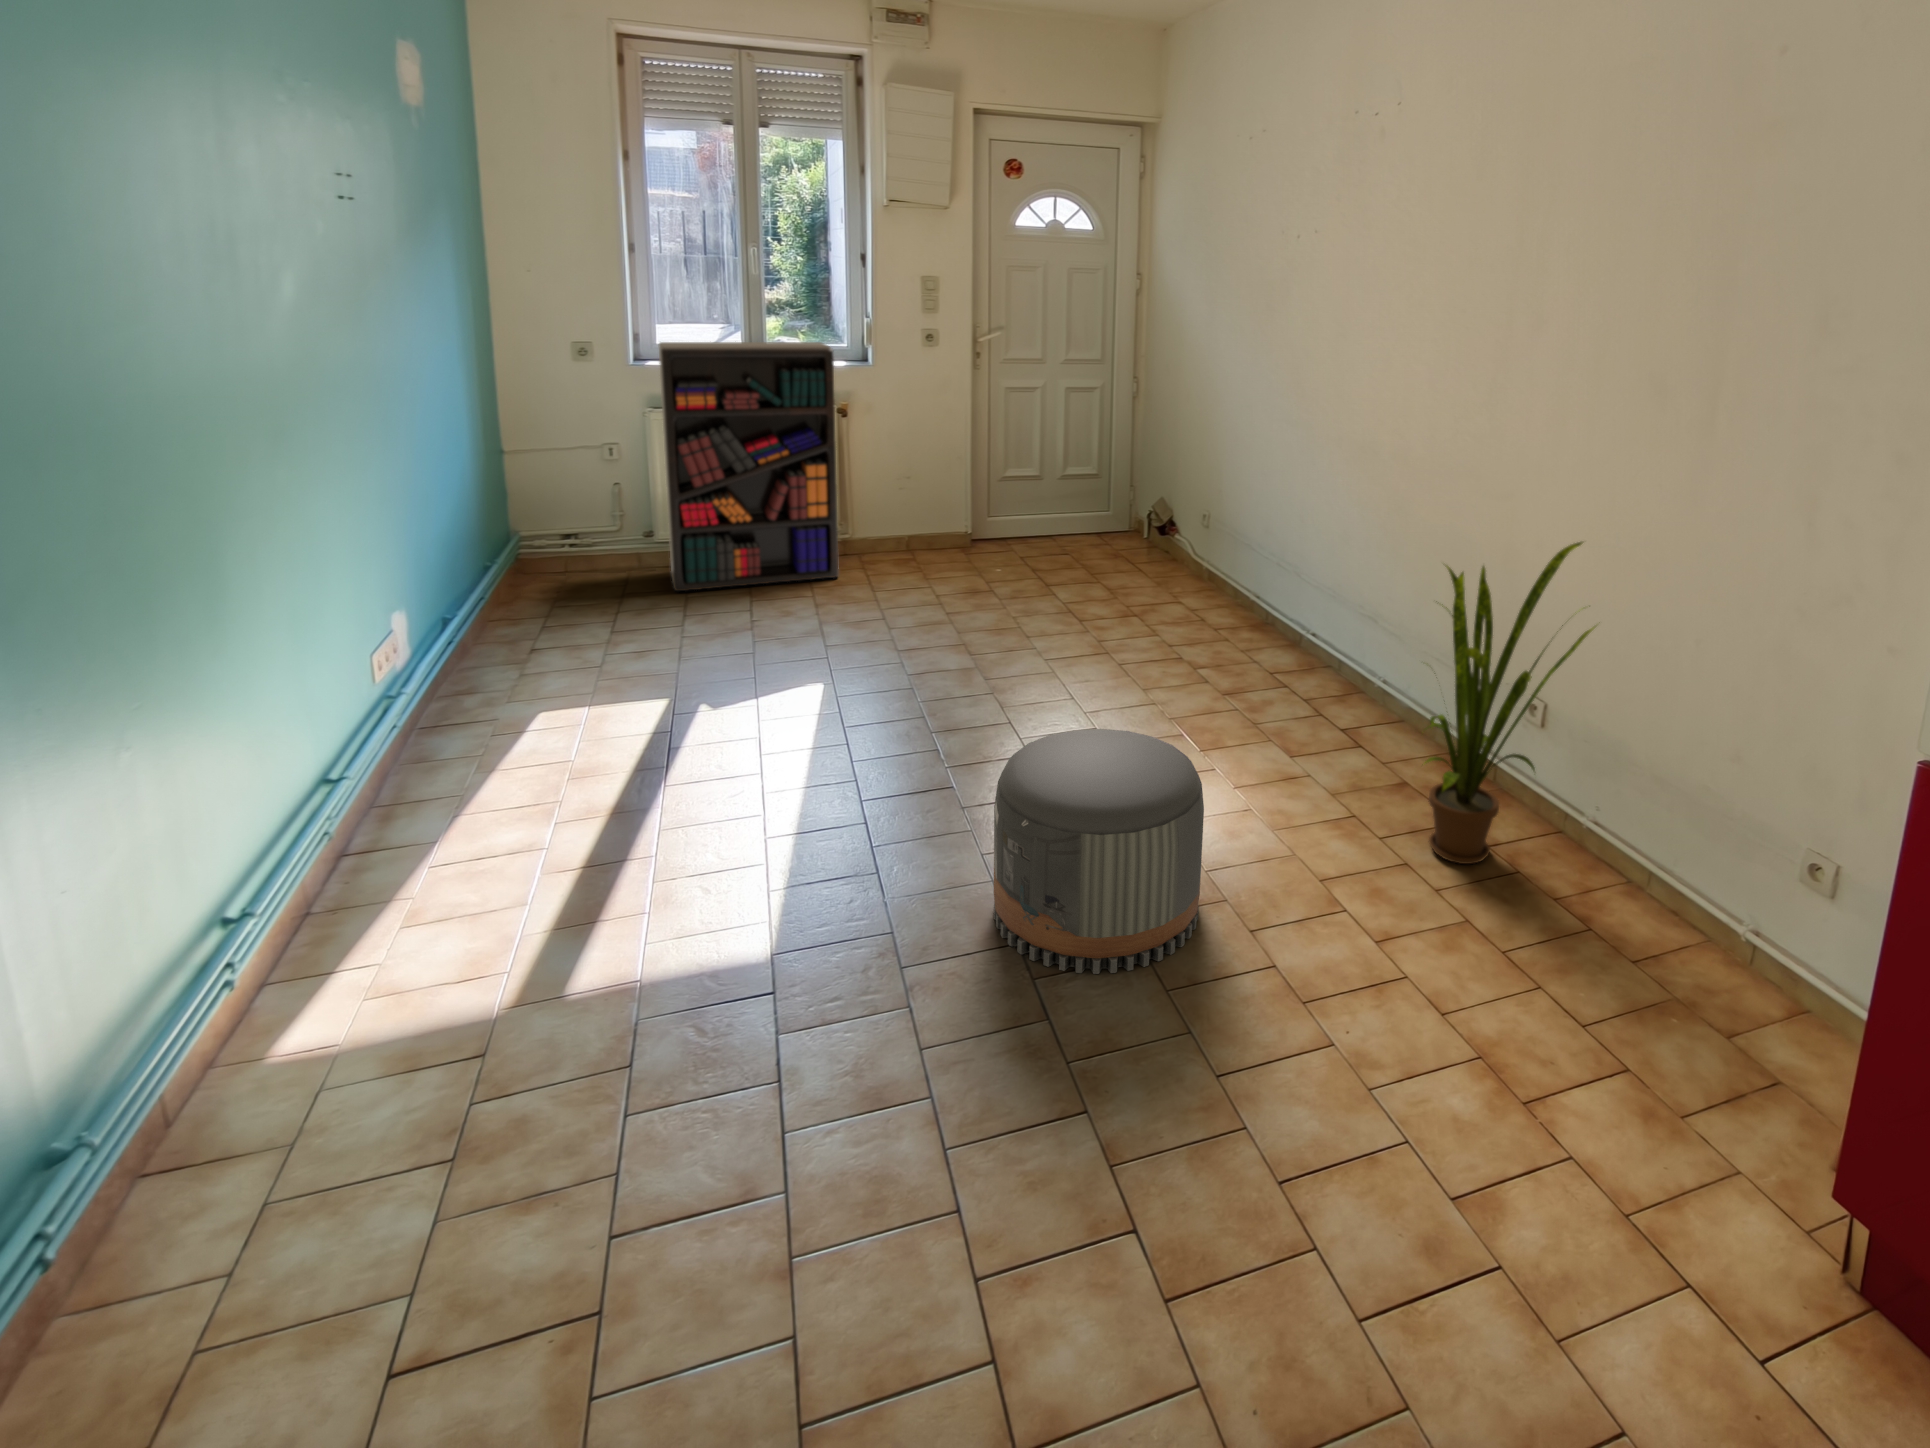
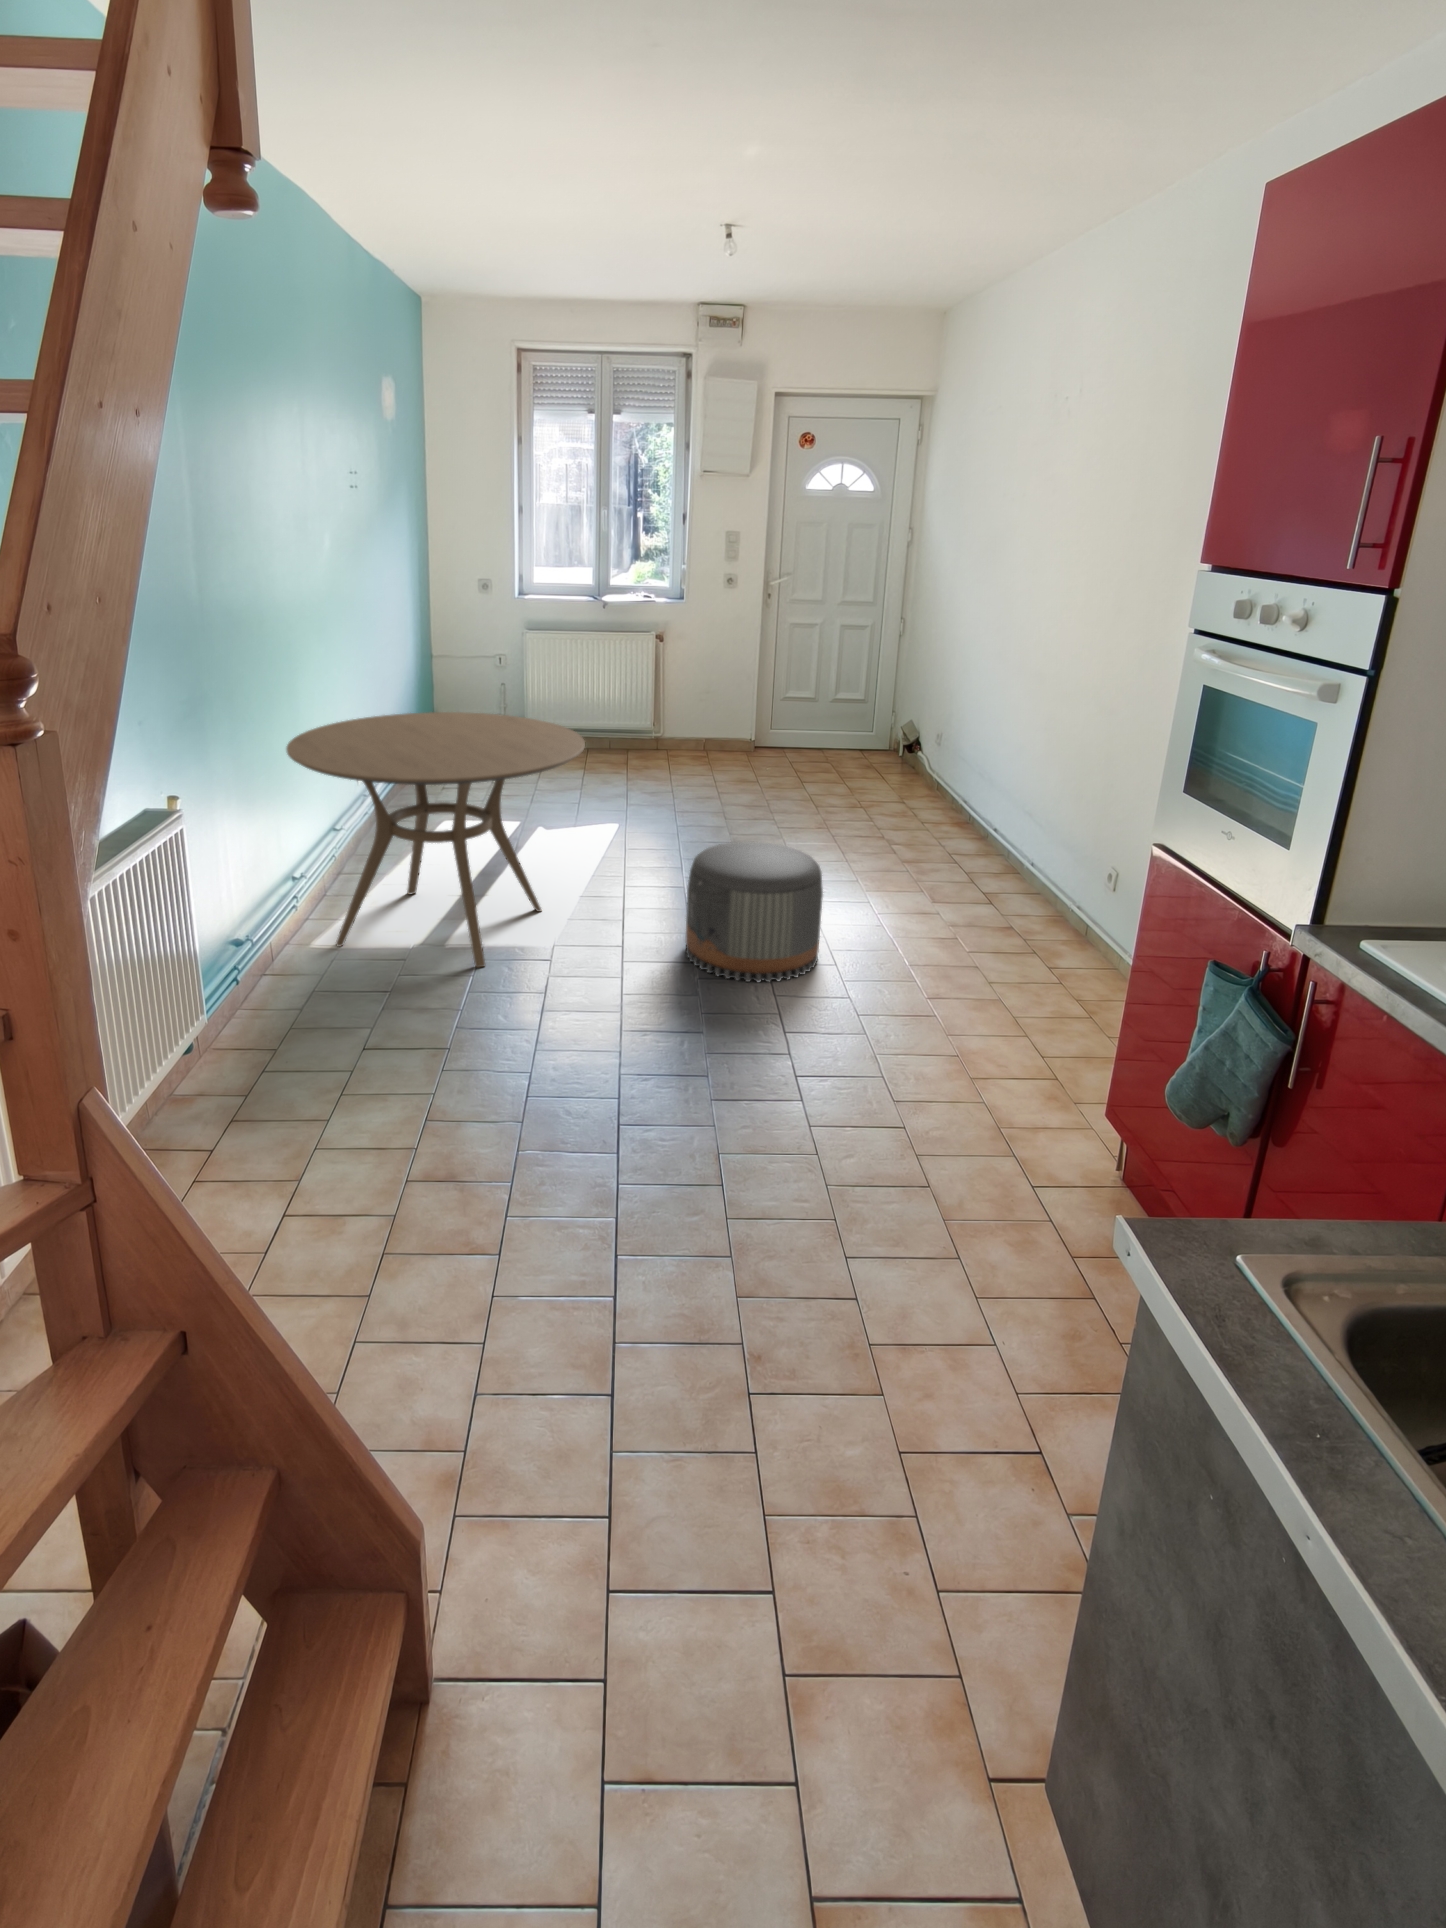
bookshelf: present [659,342,839,591] -> none [534,579,653,761]
house plant: present [1425,542,1596,864] -> none [998,741,1141,970]
dining table: none [191,561,807,1049] -> present [286,712,585,967]

